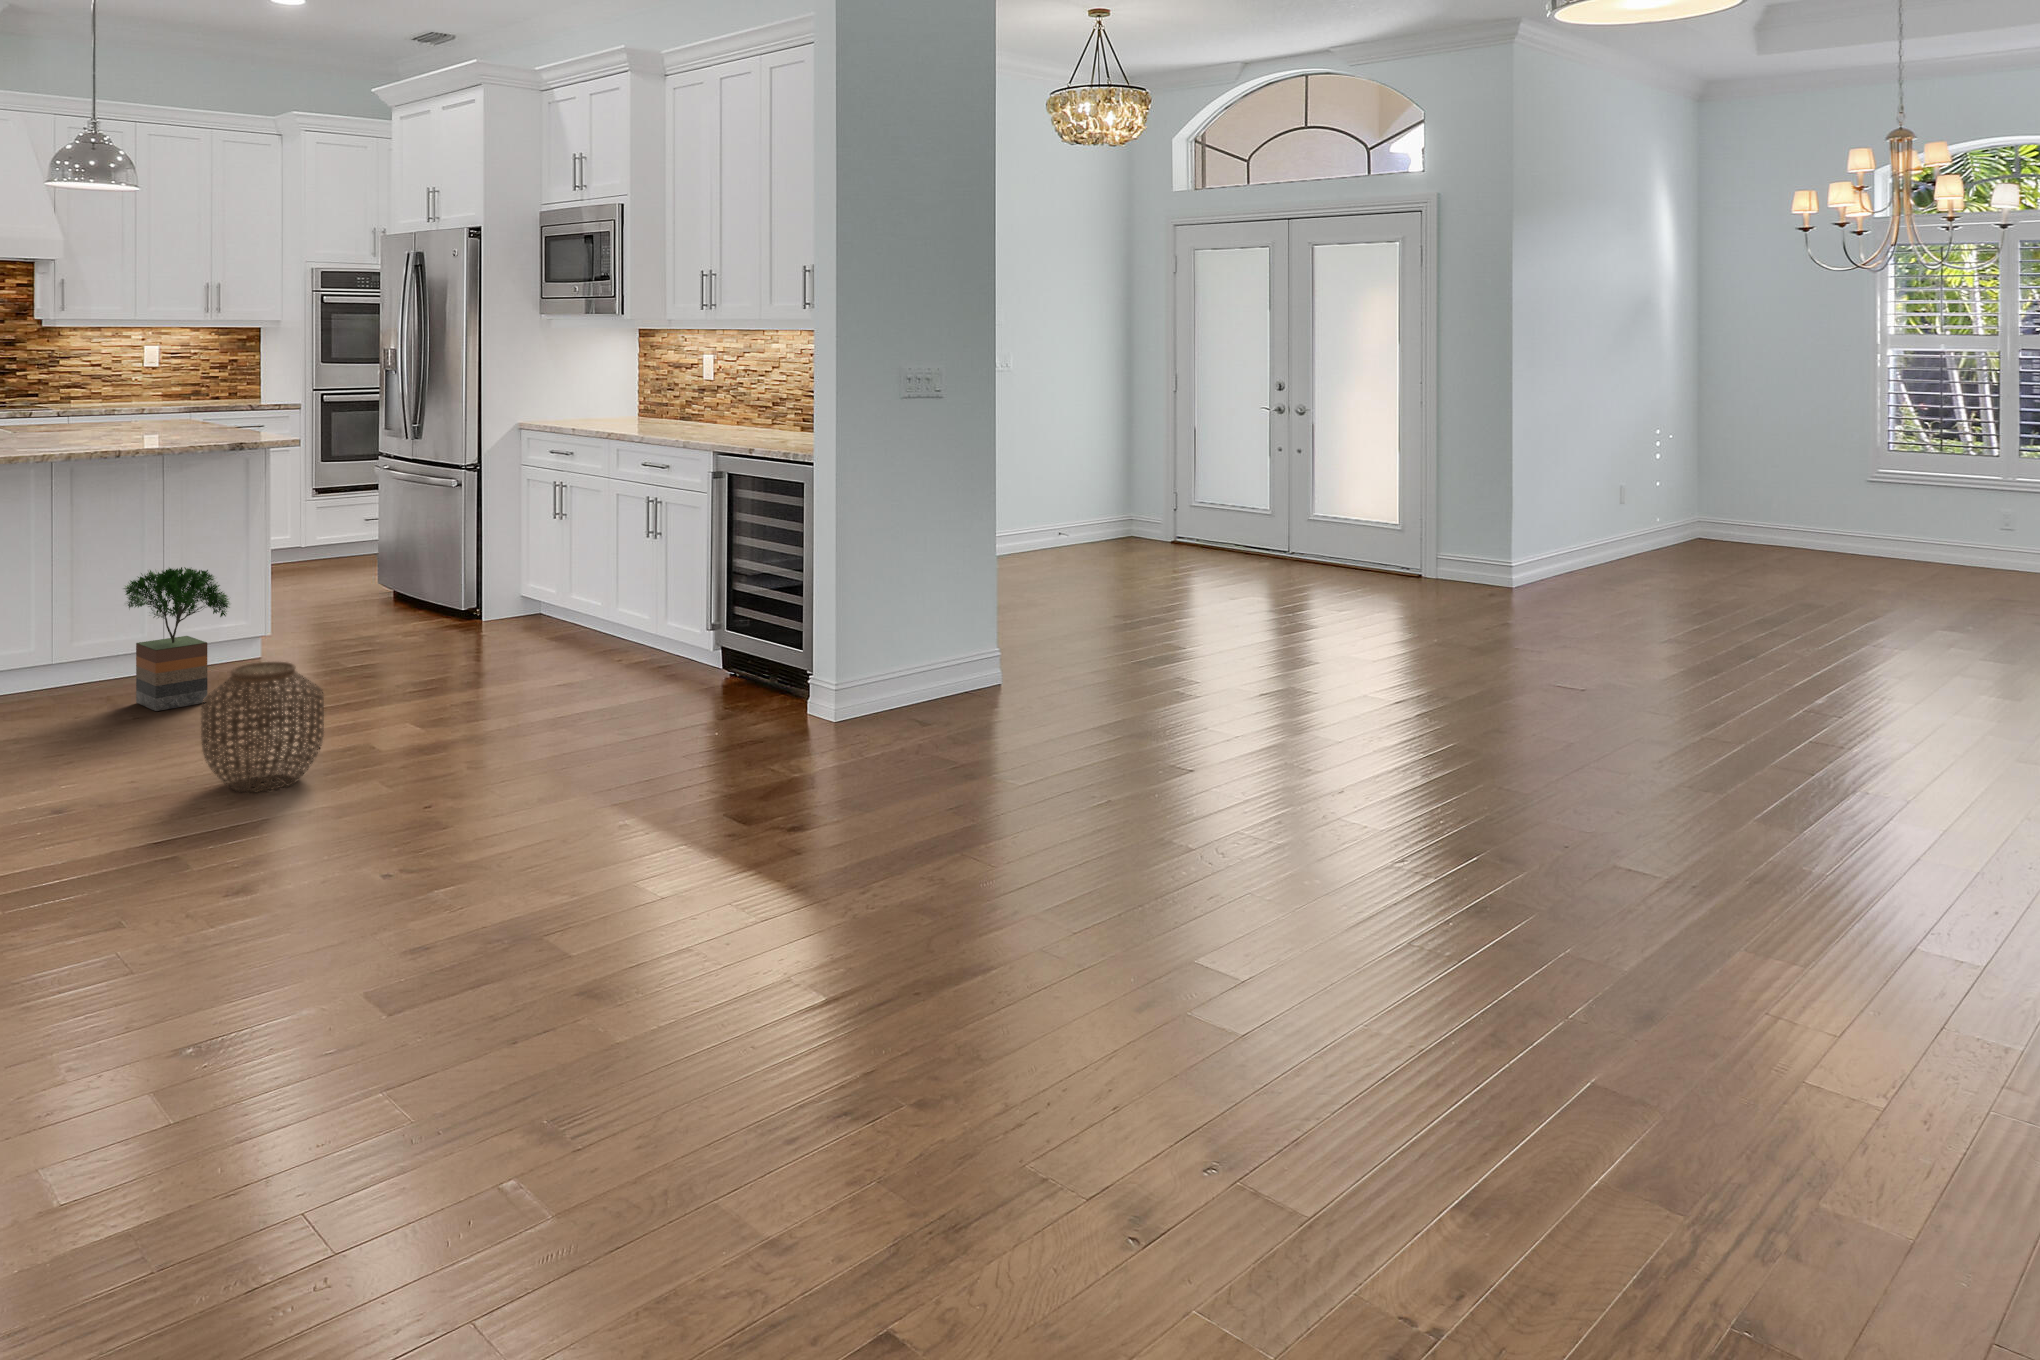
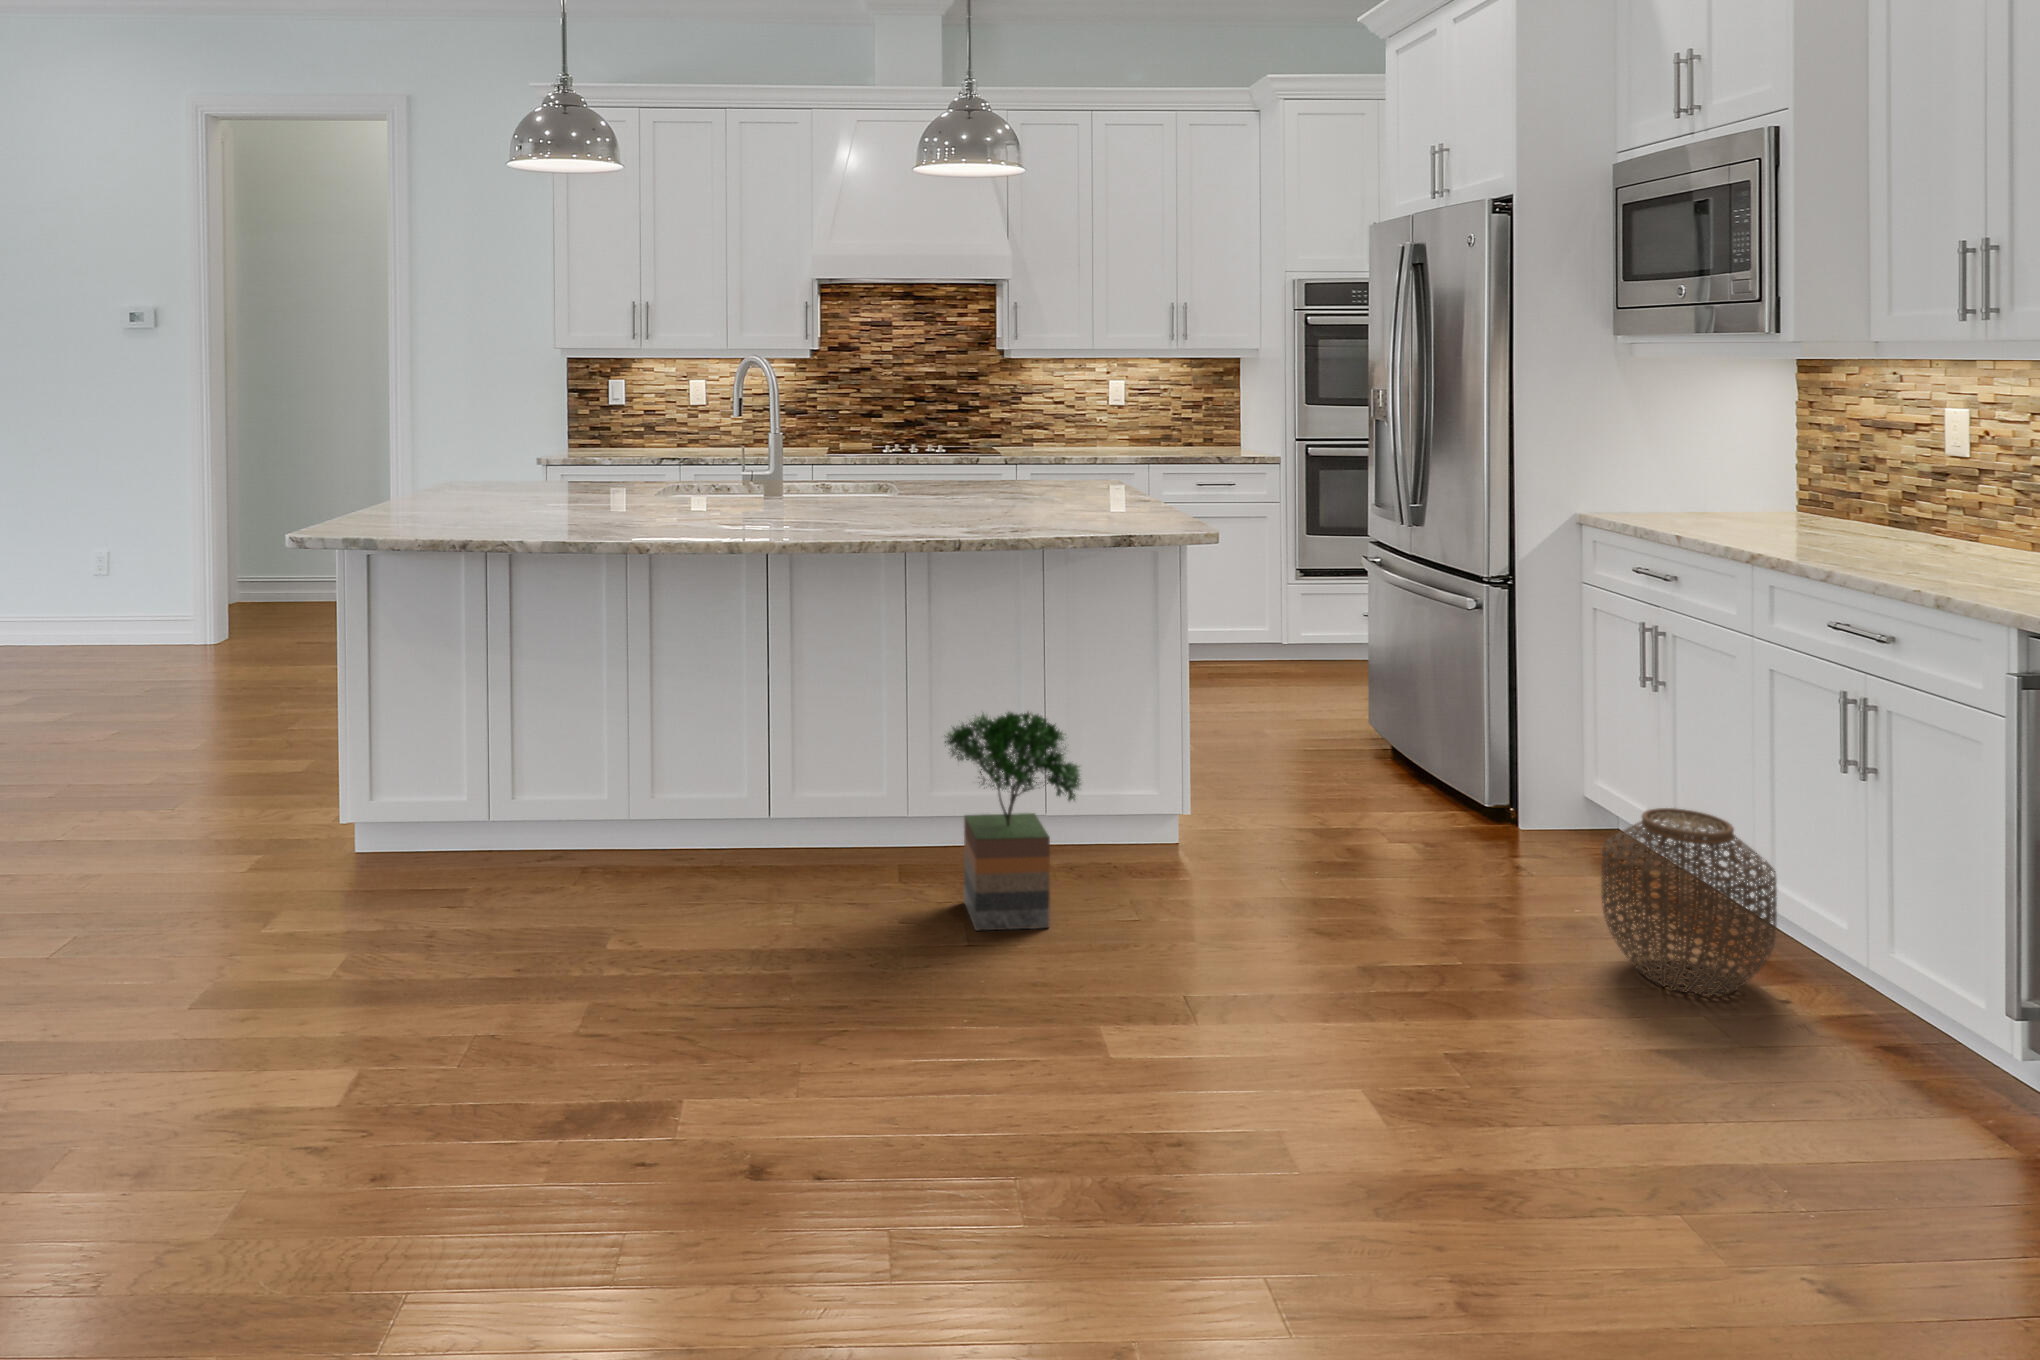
woven basket: present [201,662,324,792] -> present [1601,808,1777,995]

